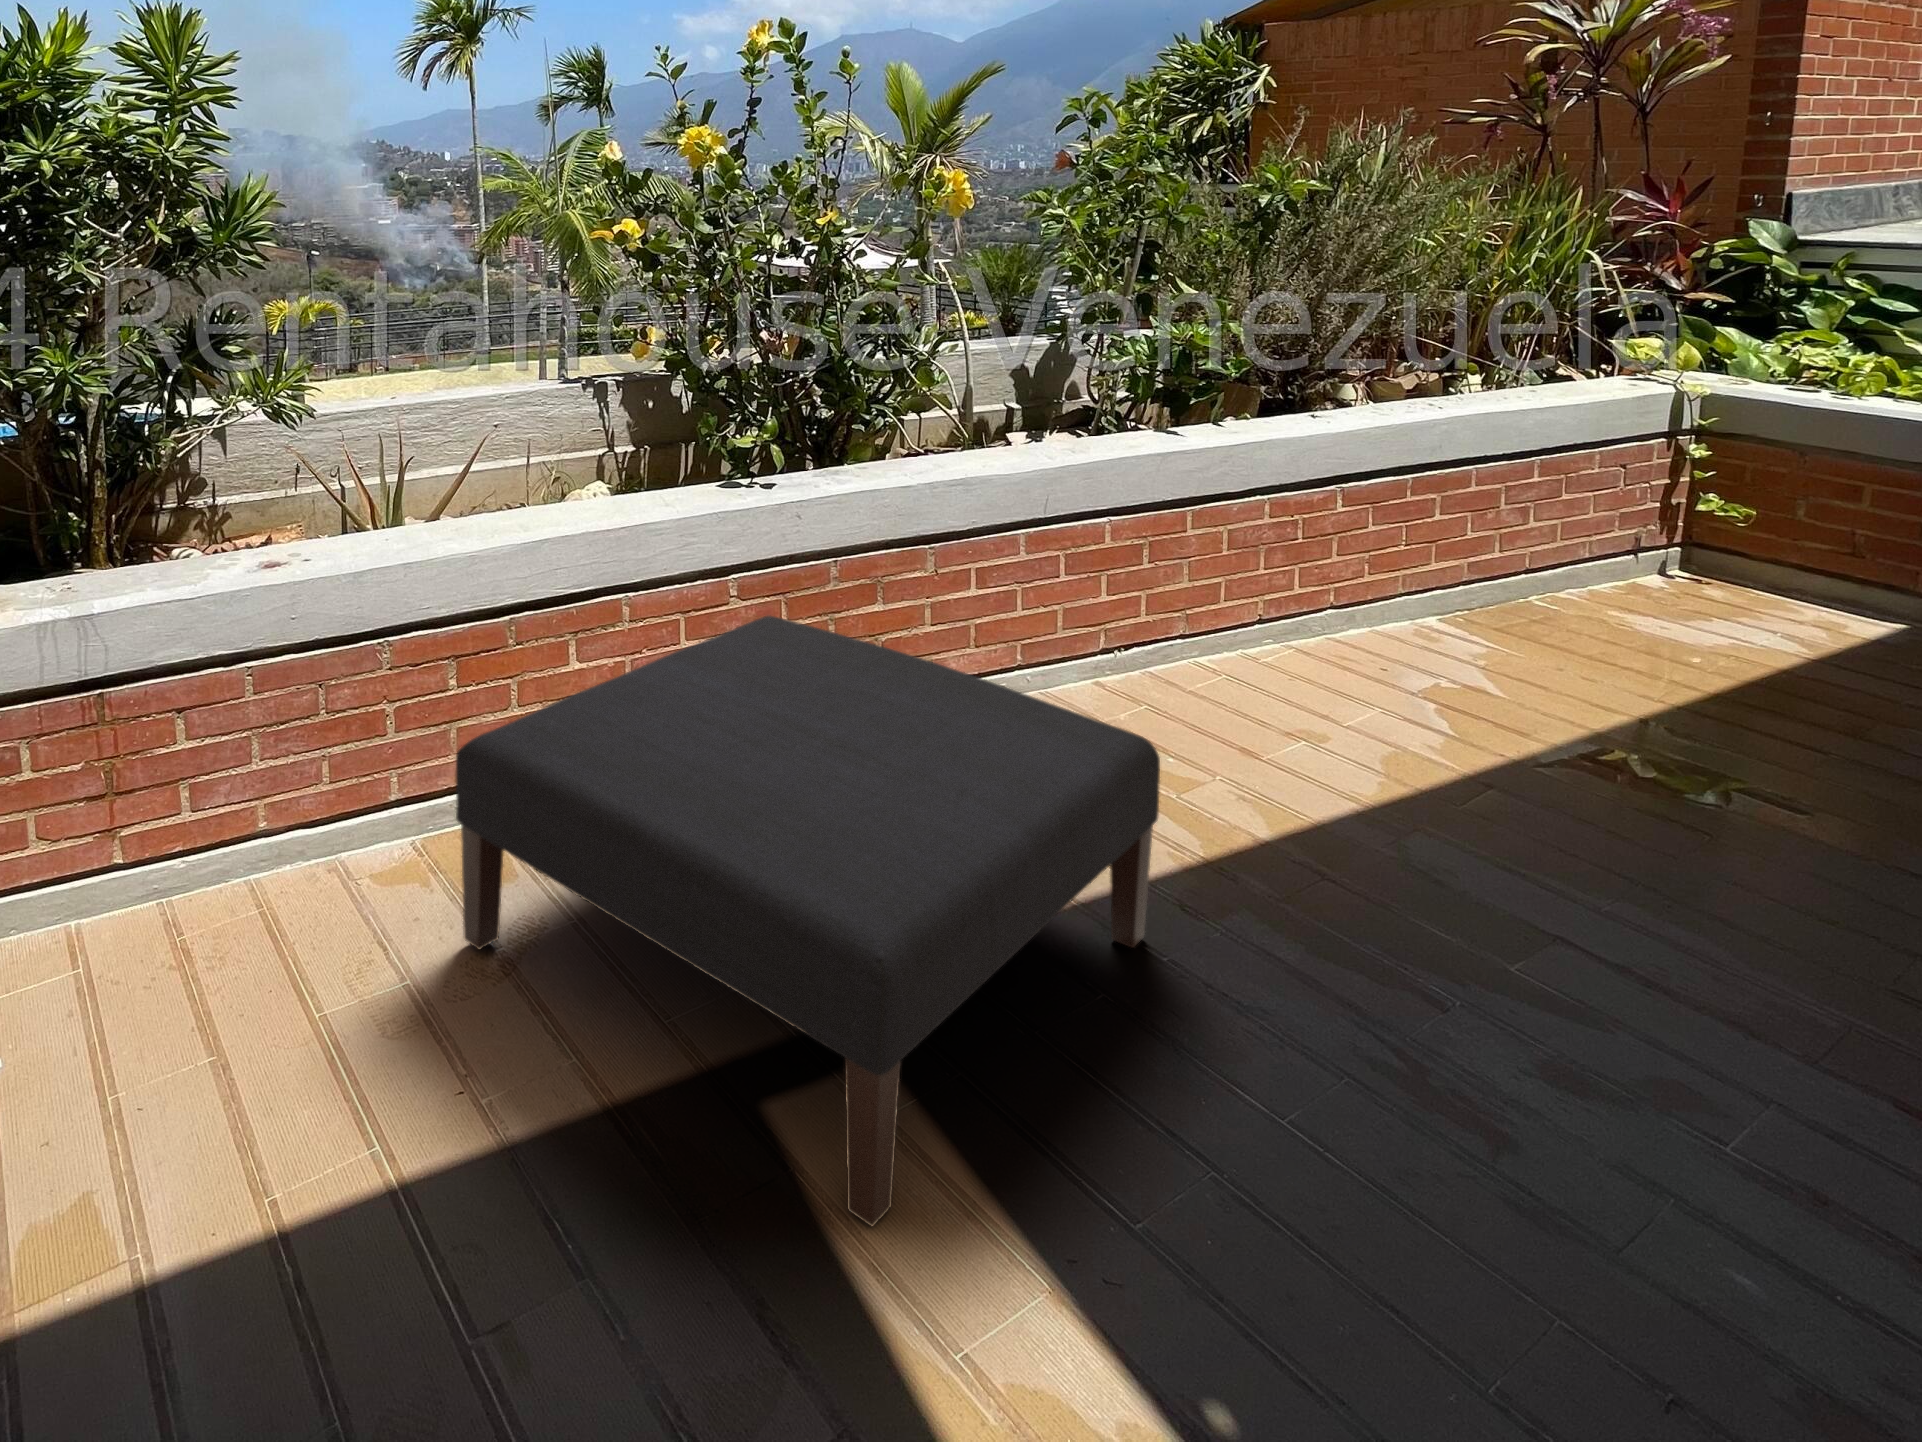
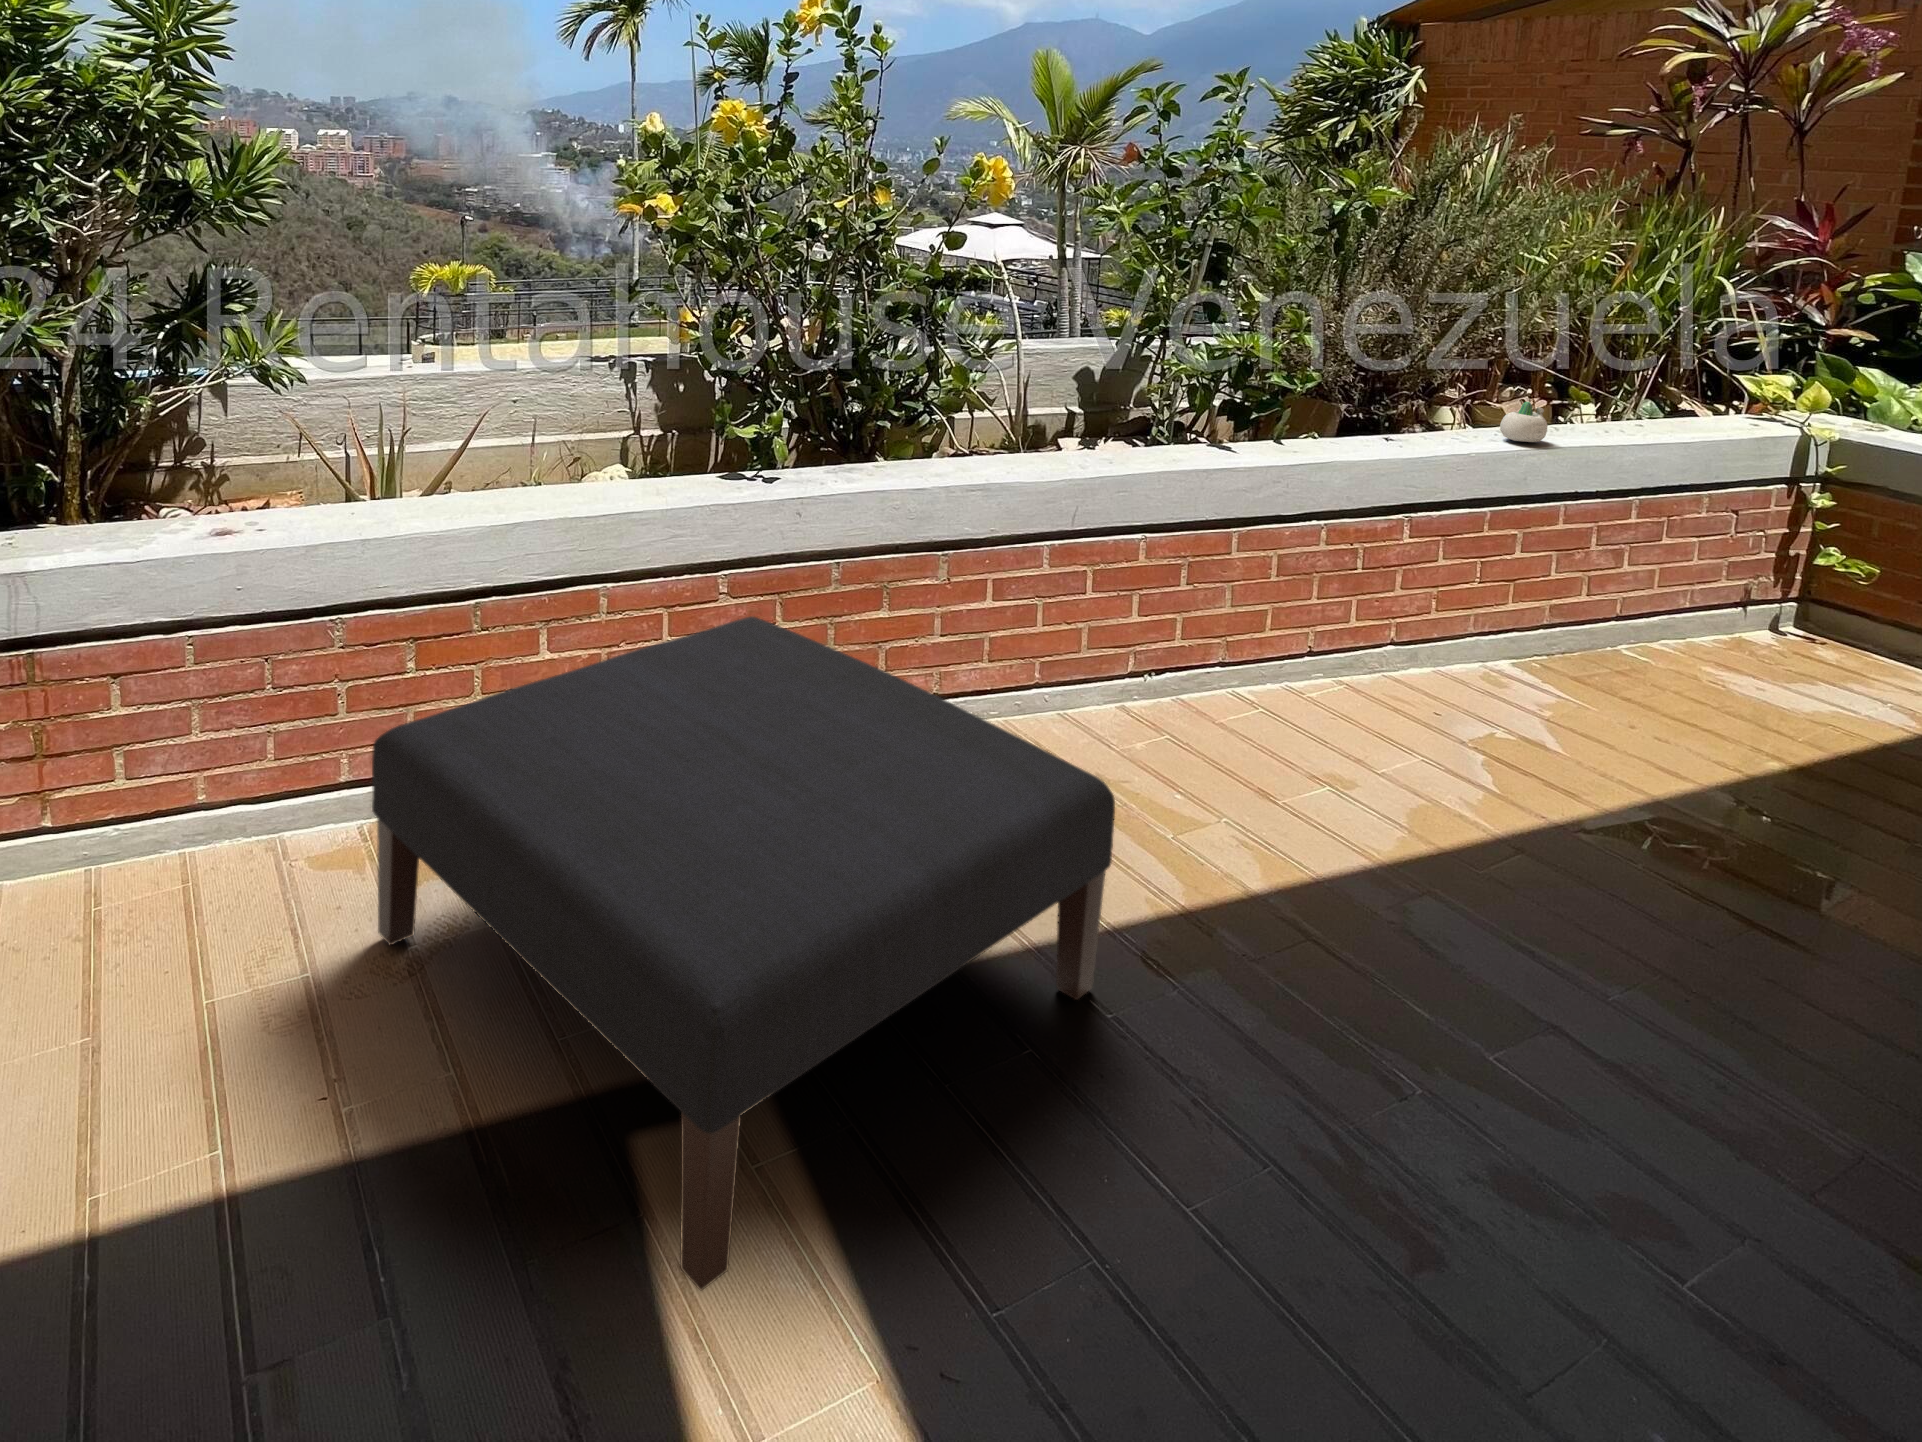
succulent planter: none [1416,373,1460,411] -> present [1500,402,1548,442]

